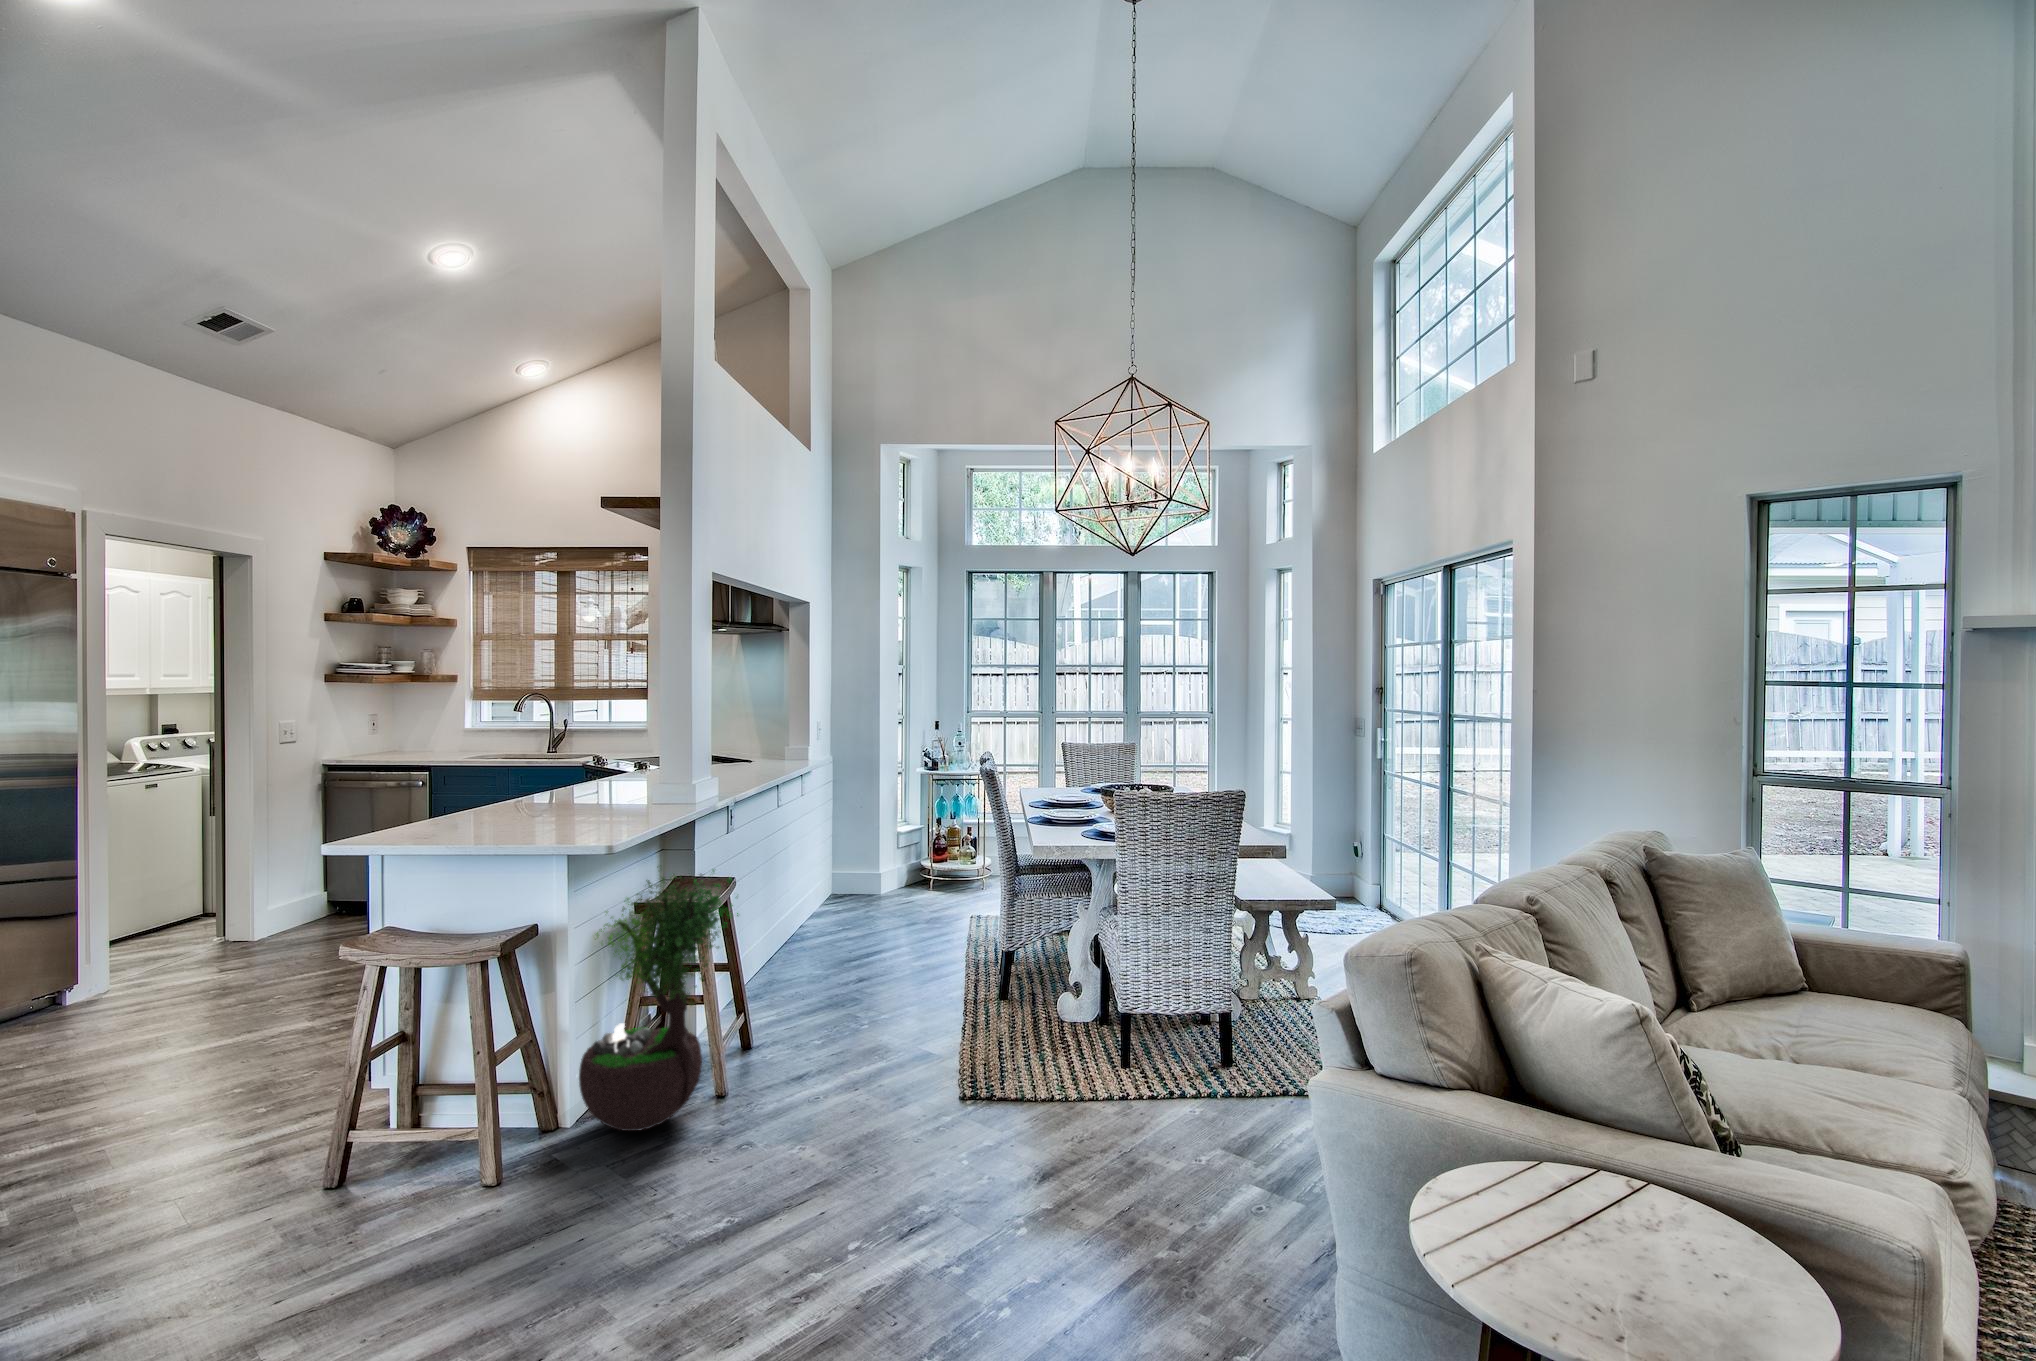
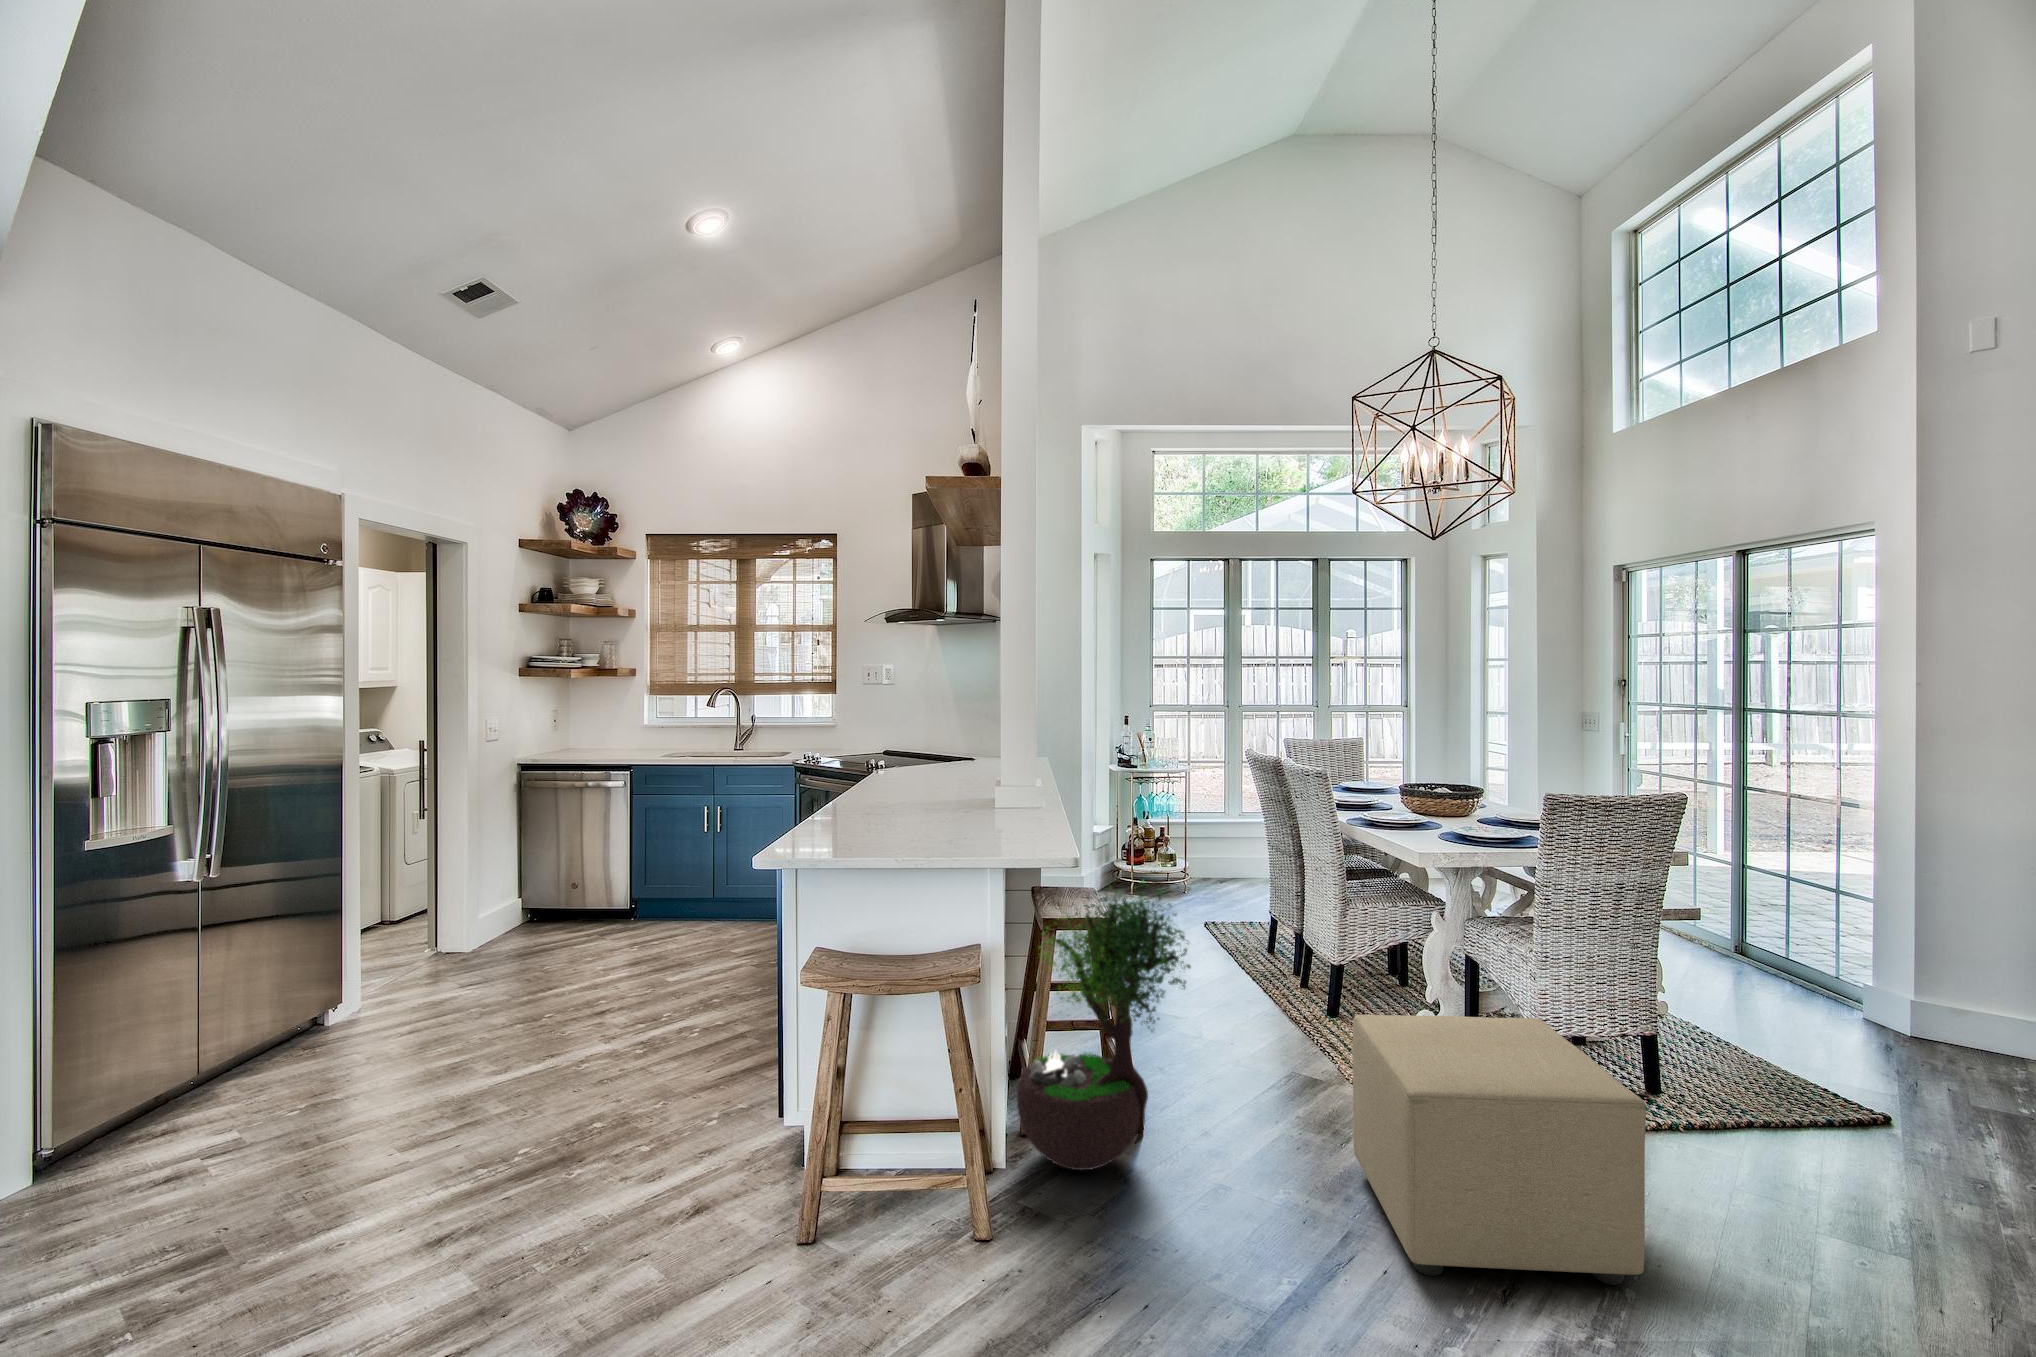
ottoman: none [836,992,1048,1230] -> present [1353,1015,1646,1285]

